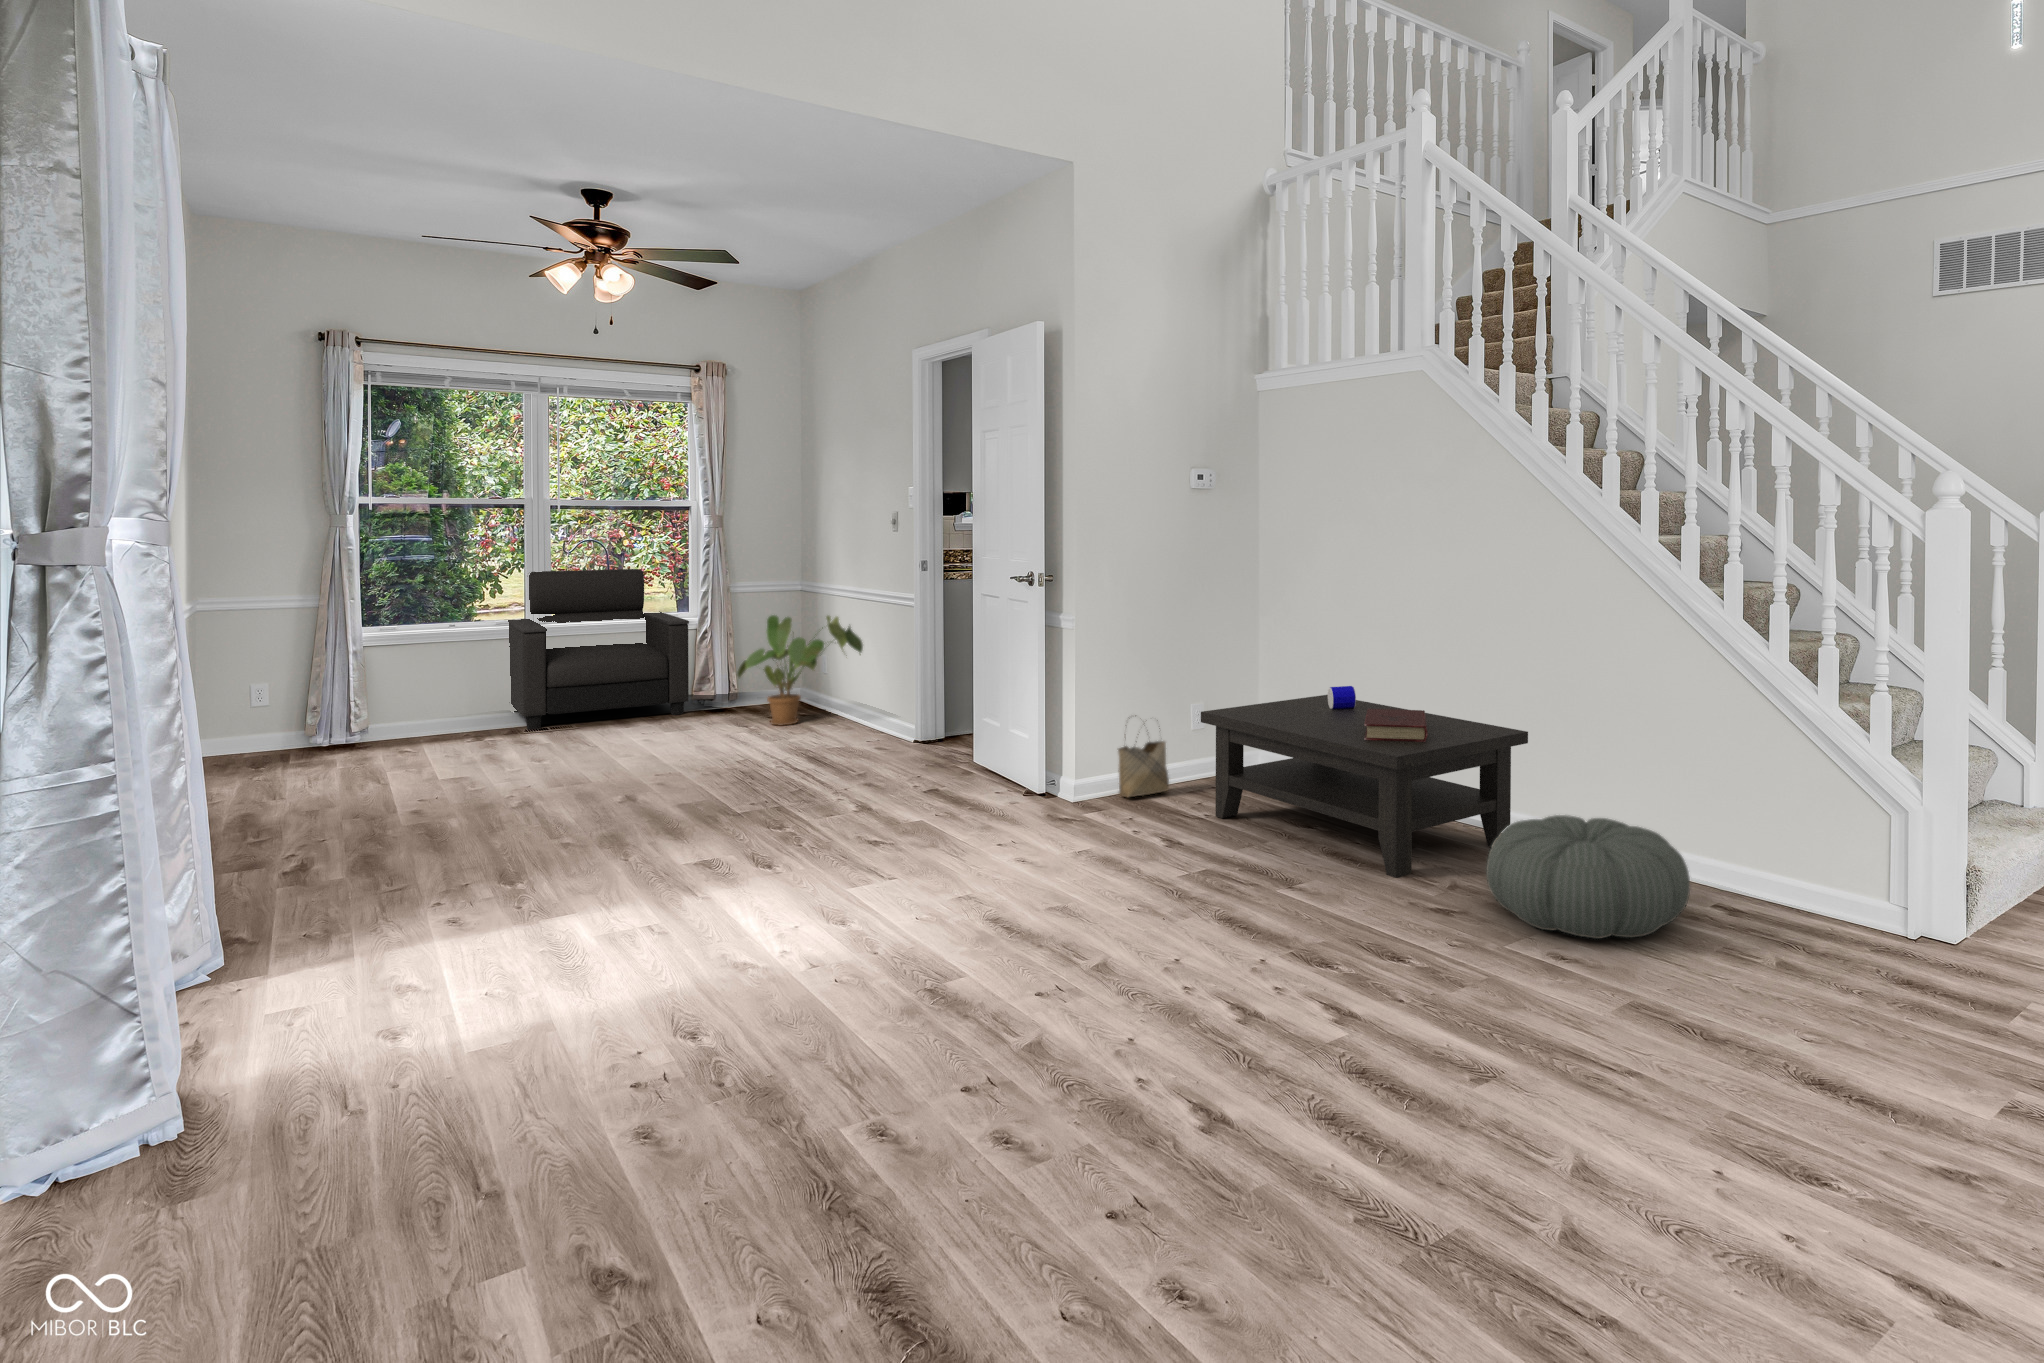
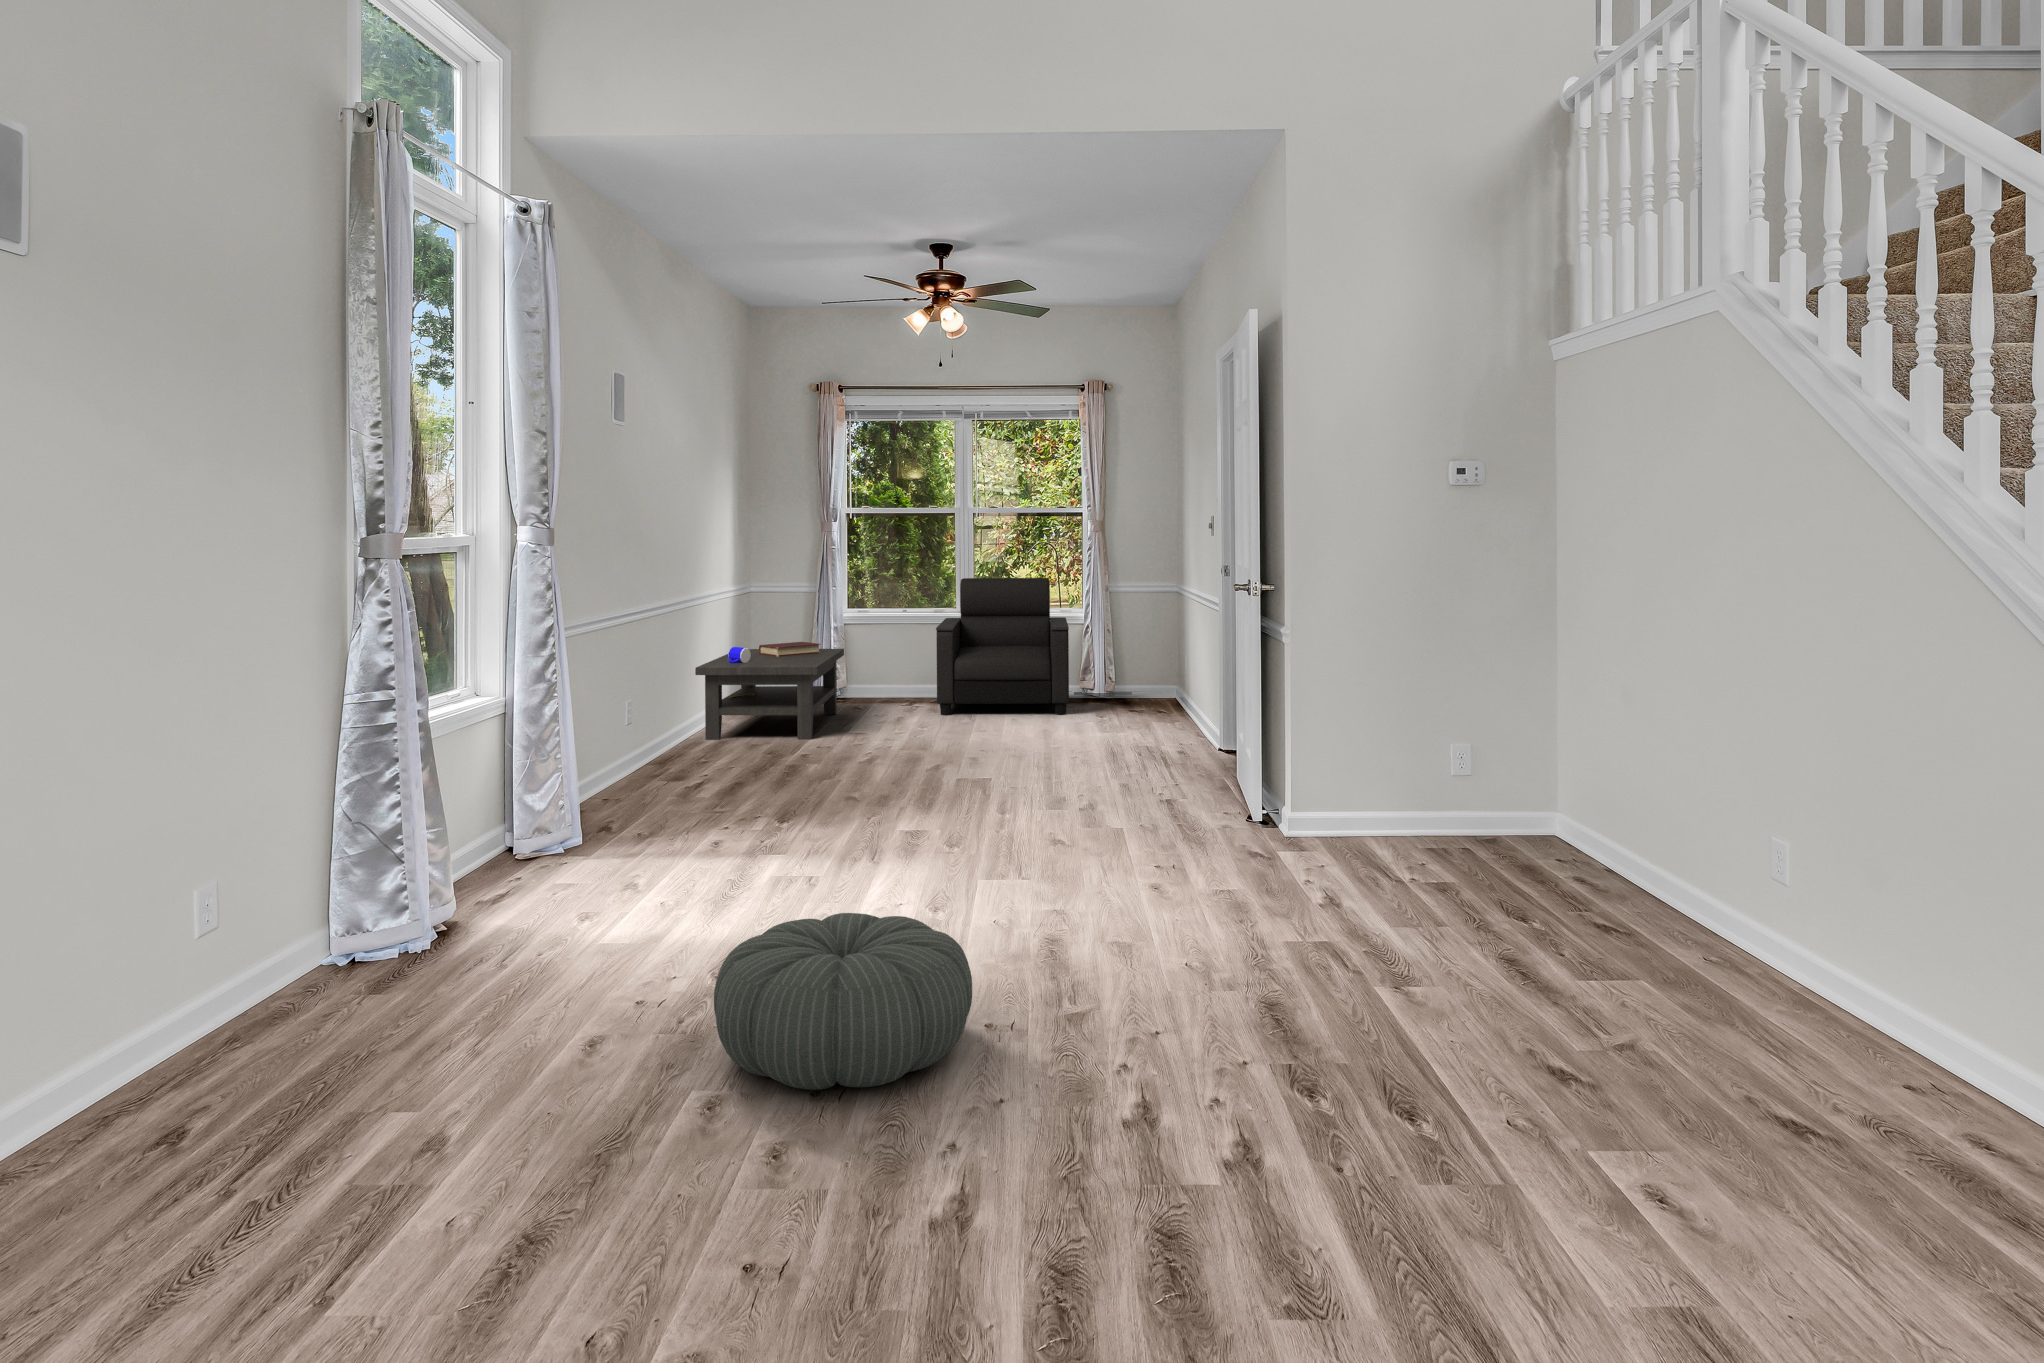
house plant: present [737,615,863,725] -> none [1094,625,1200,734]
coffee table: present [1201,686,1528,878] -> present [695,642,844,740]
woven basket: present [1118,715,1169,797] -> none [1342,756,1410,852]
pouf: present [1486,815,1690,939] -> present [714,913,972,1090]

